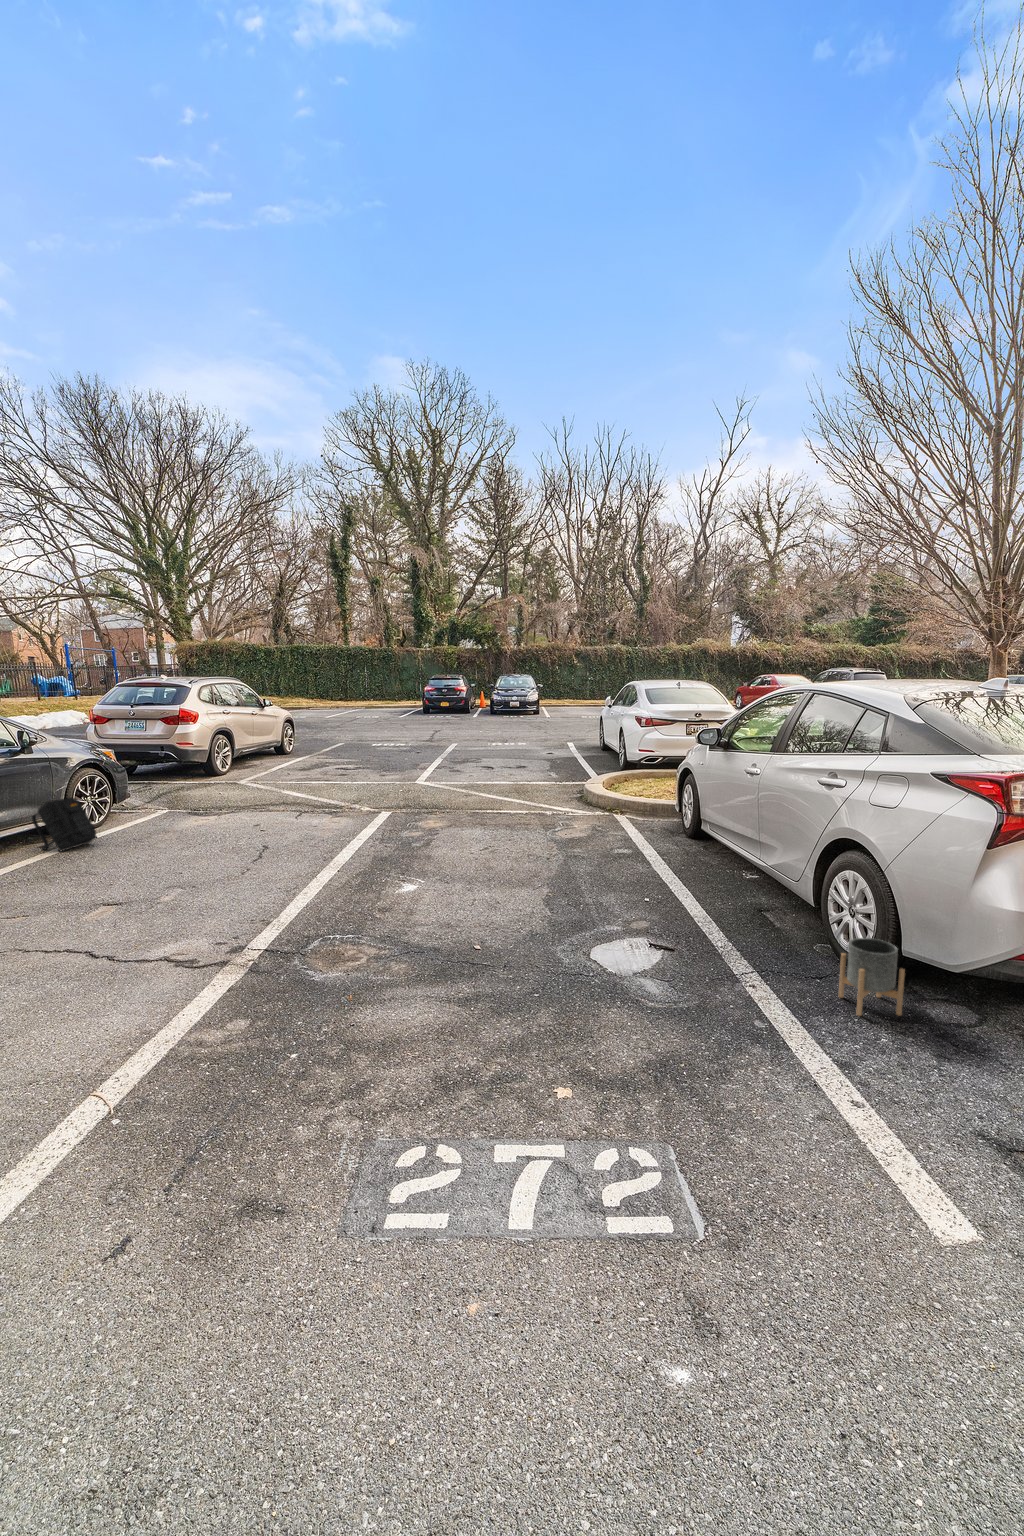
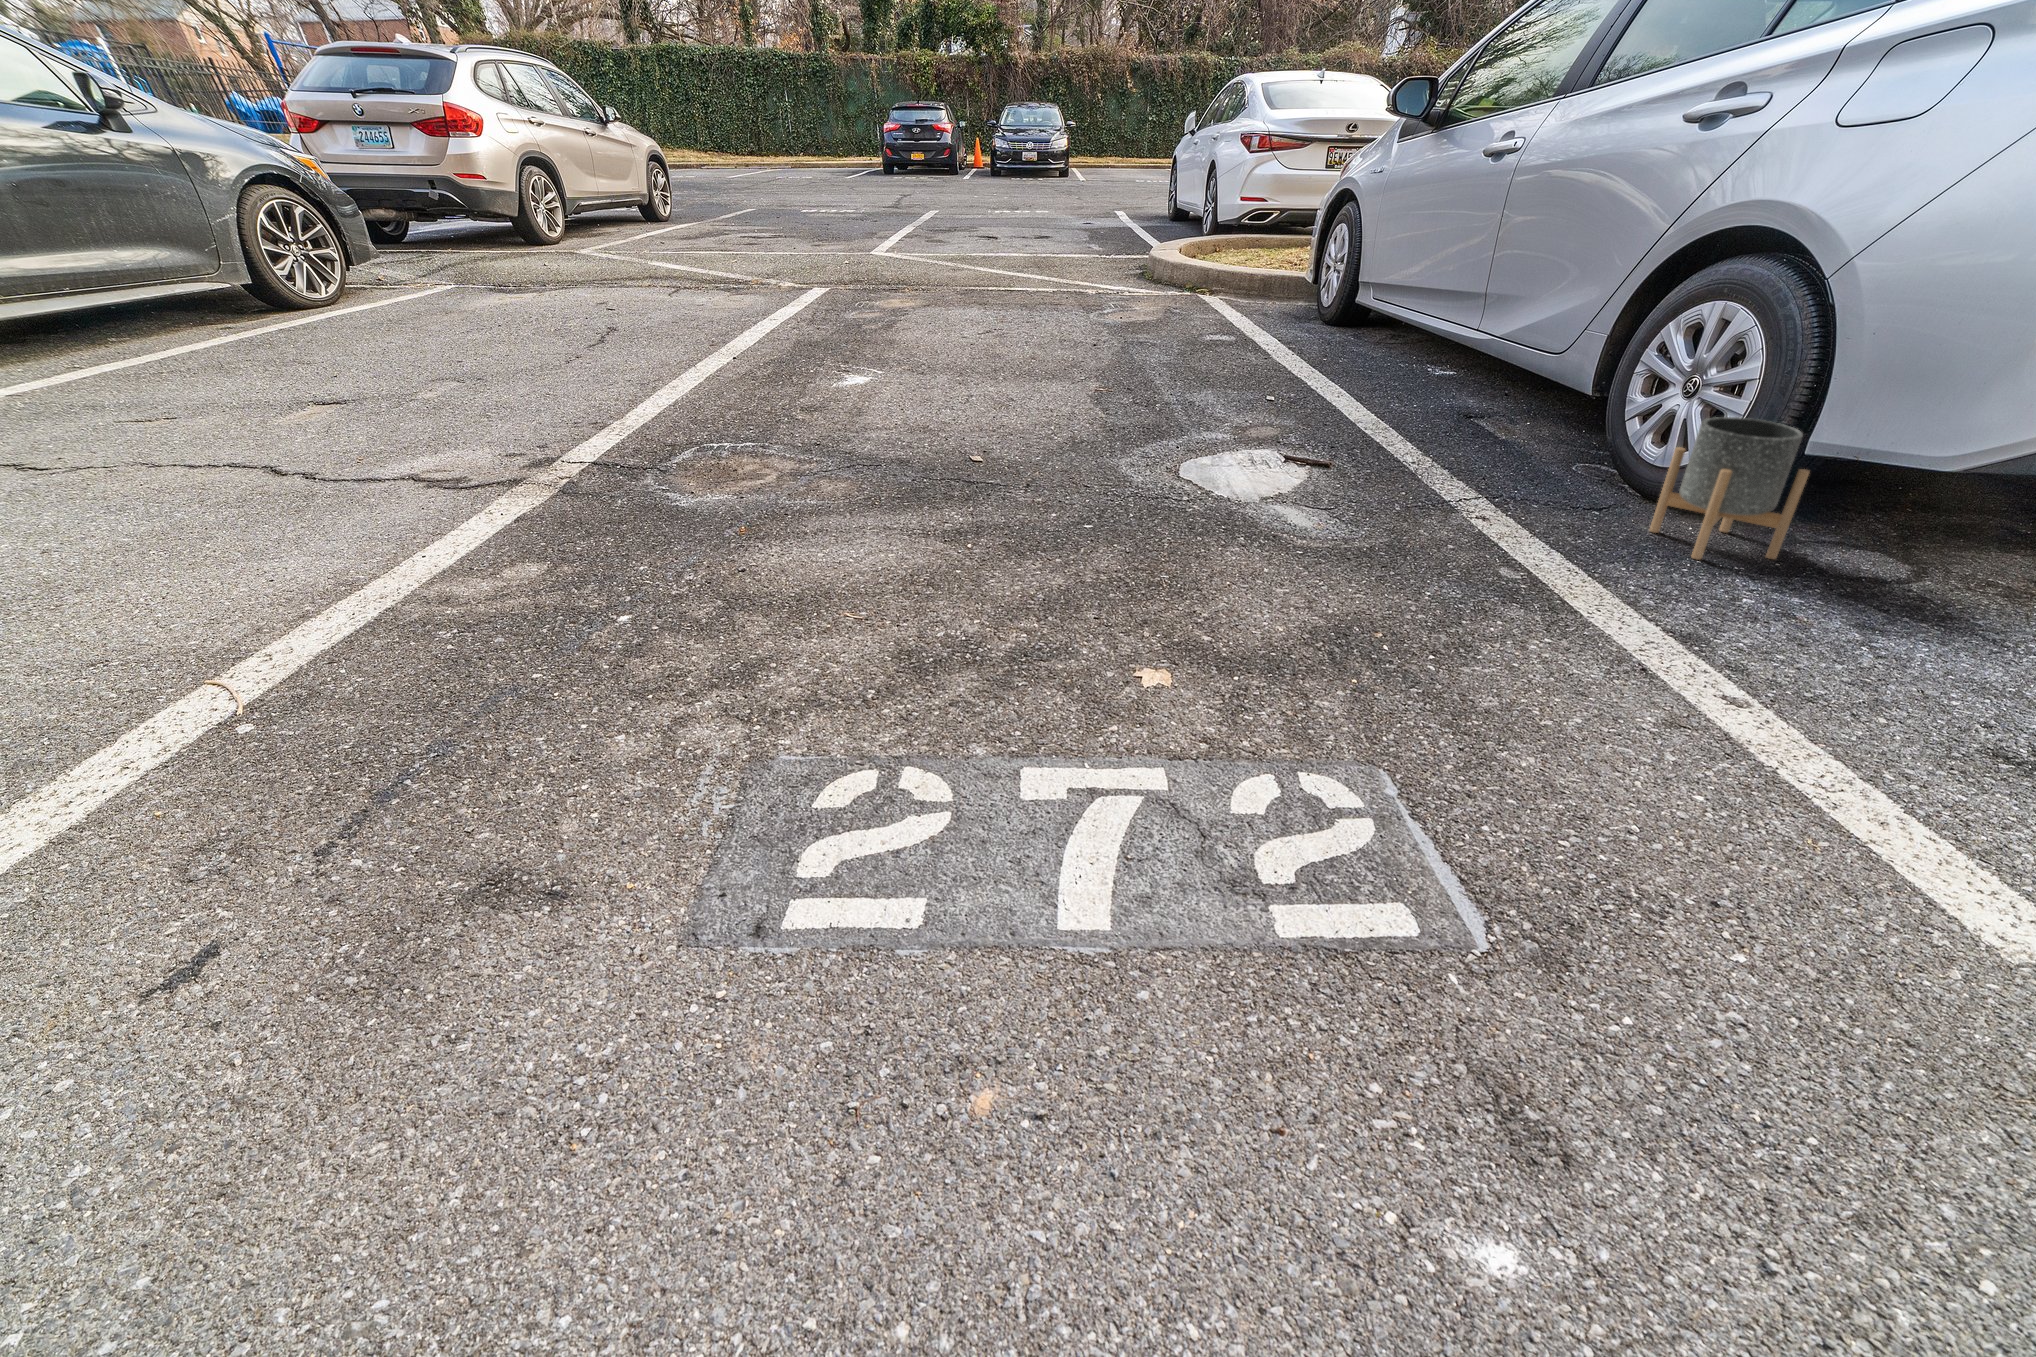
backpack: present [32,797,97,851] -> none [191,235,319,333]

